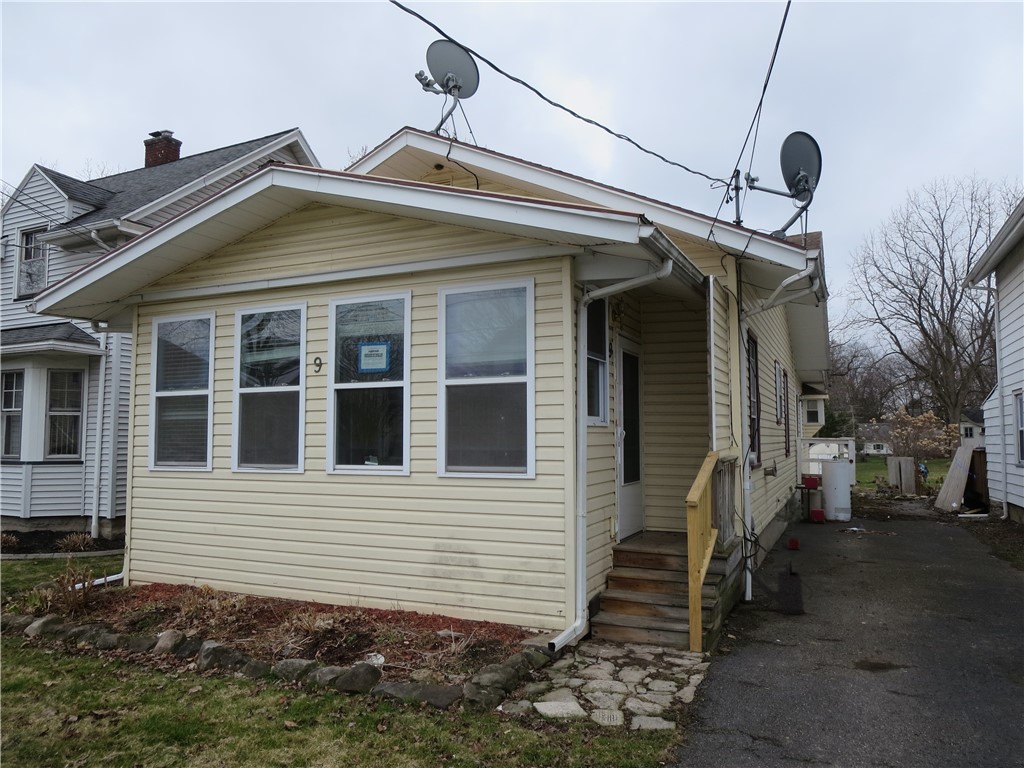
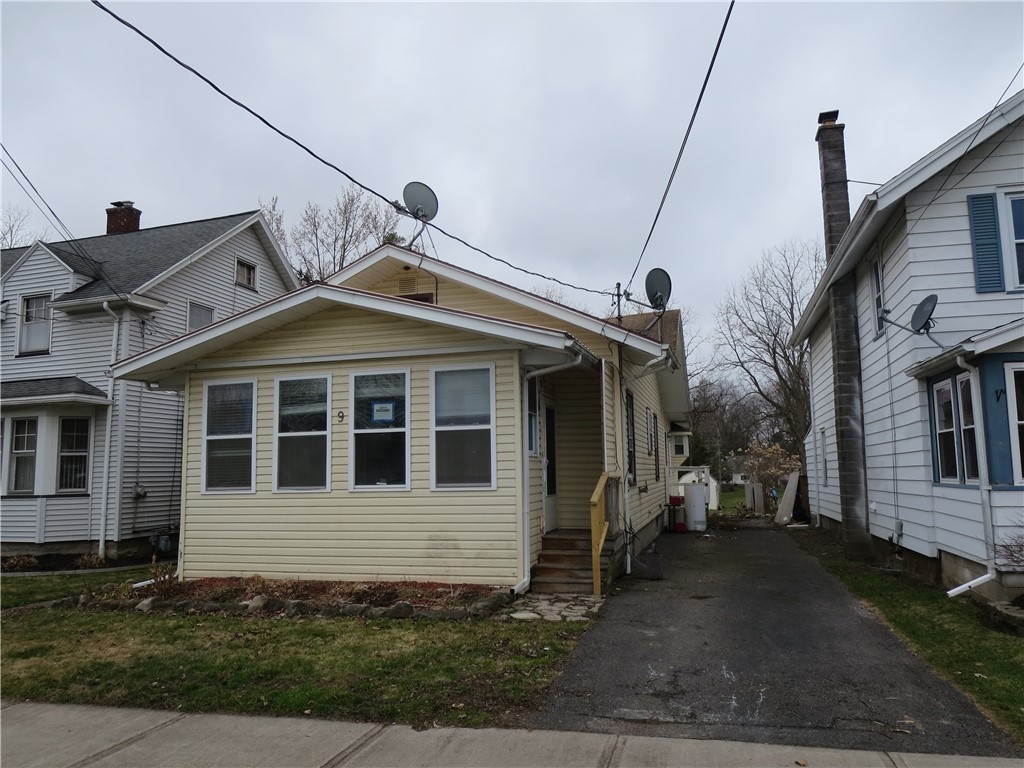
potted tree: present [775,493,804,550] -> none [647,506,669,548]

